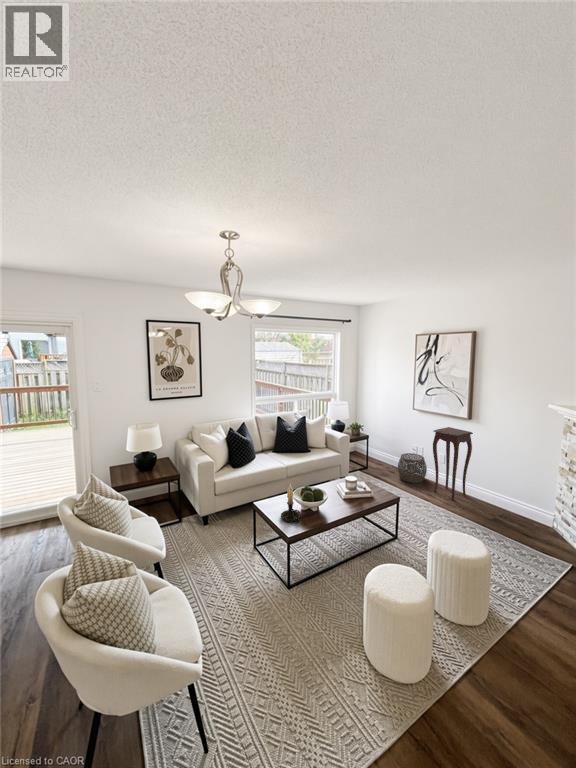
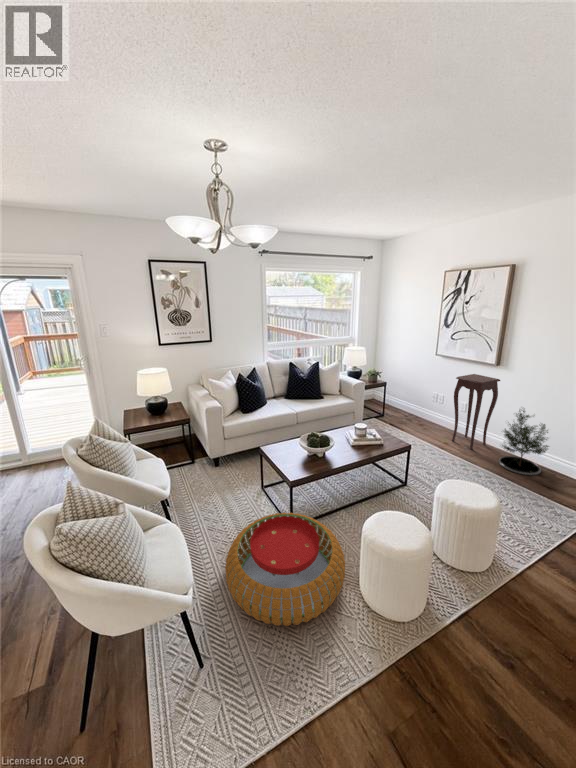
woven basket: present [398,453,427,483] -> none [415,401,446,432]
potted tree: none [479,458,524,524] -> present [499,410,549,475]
candle holder: present [281,483,301,523] -> none [285,429,304,468]
pouf: none [226,570,349,697] -> present [225,513,345,626]

